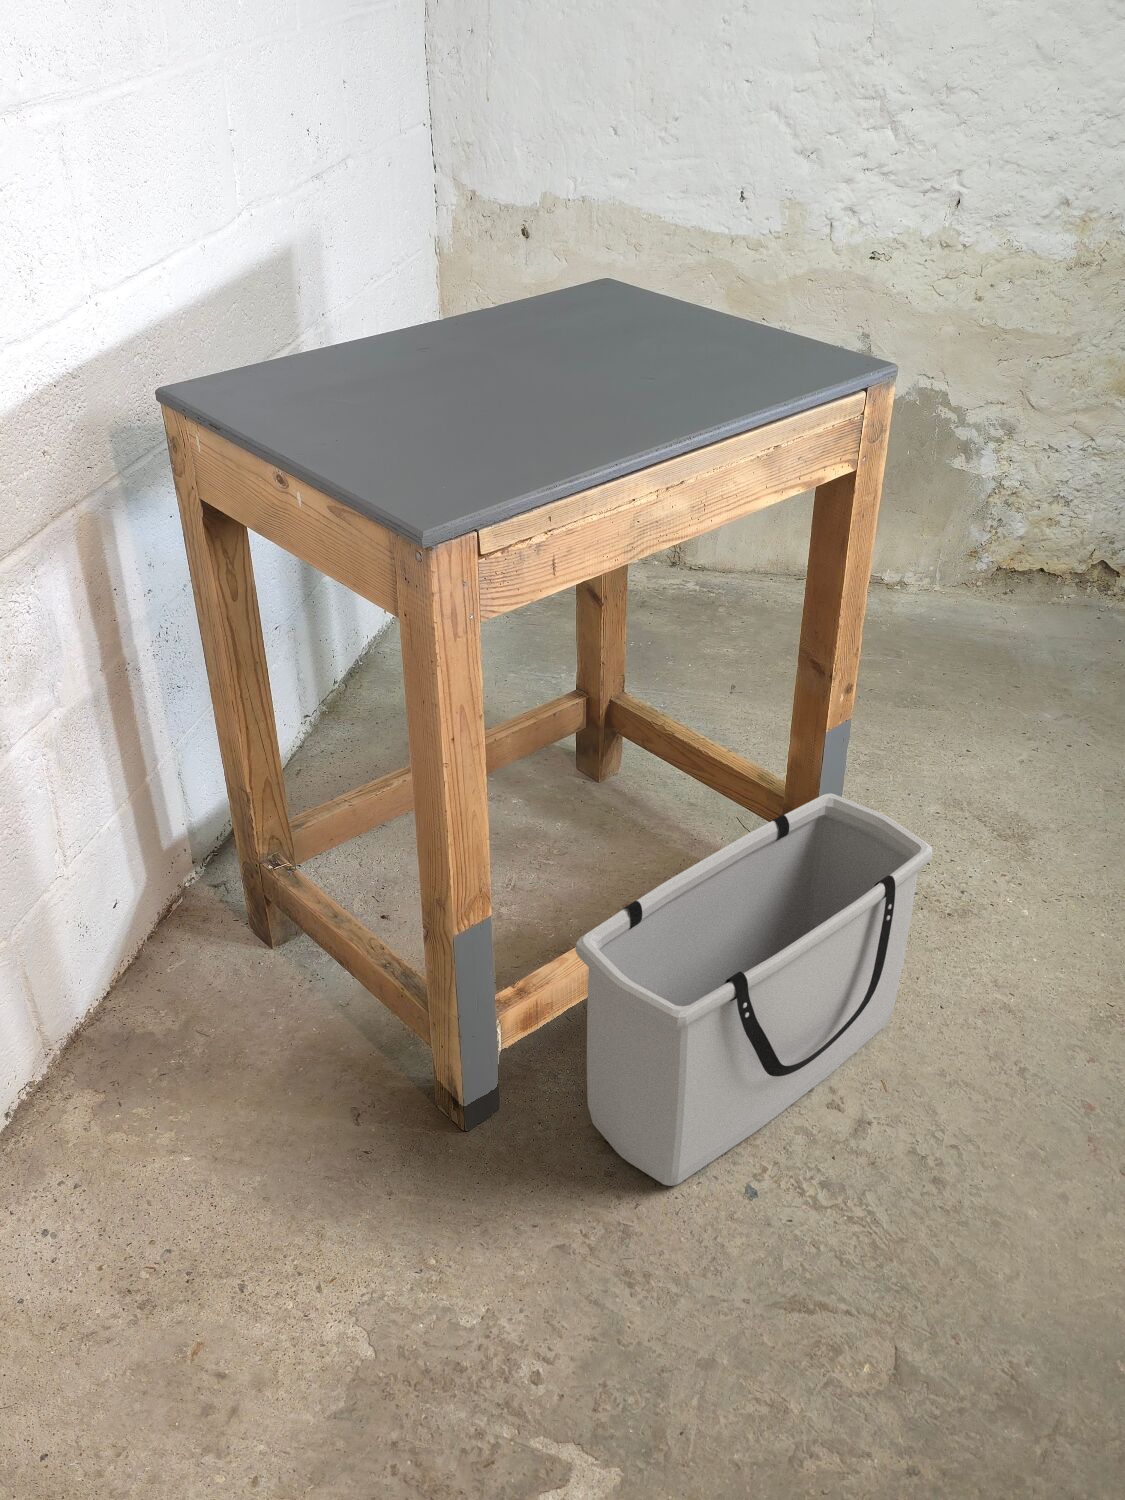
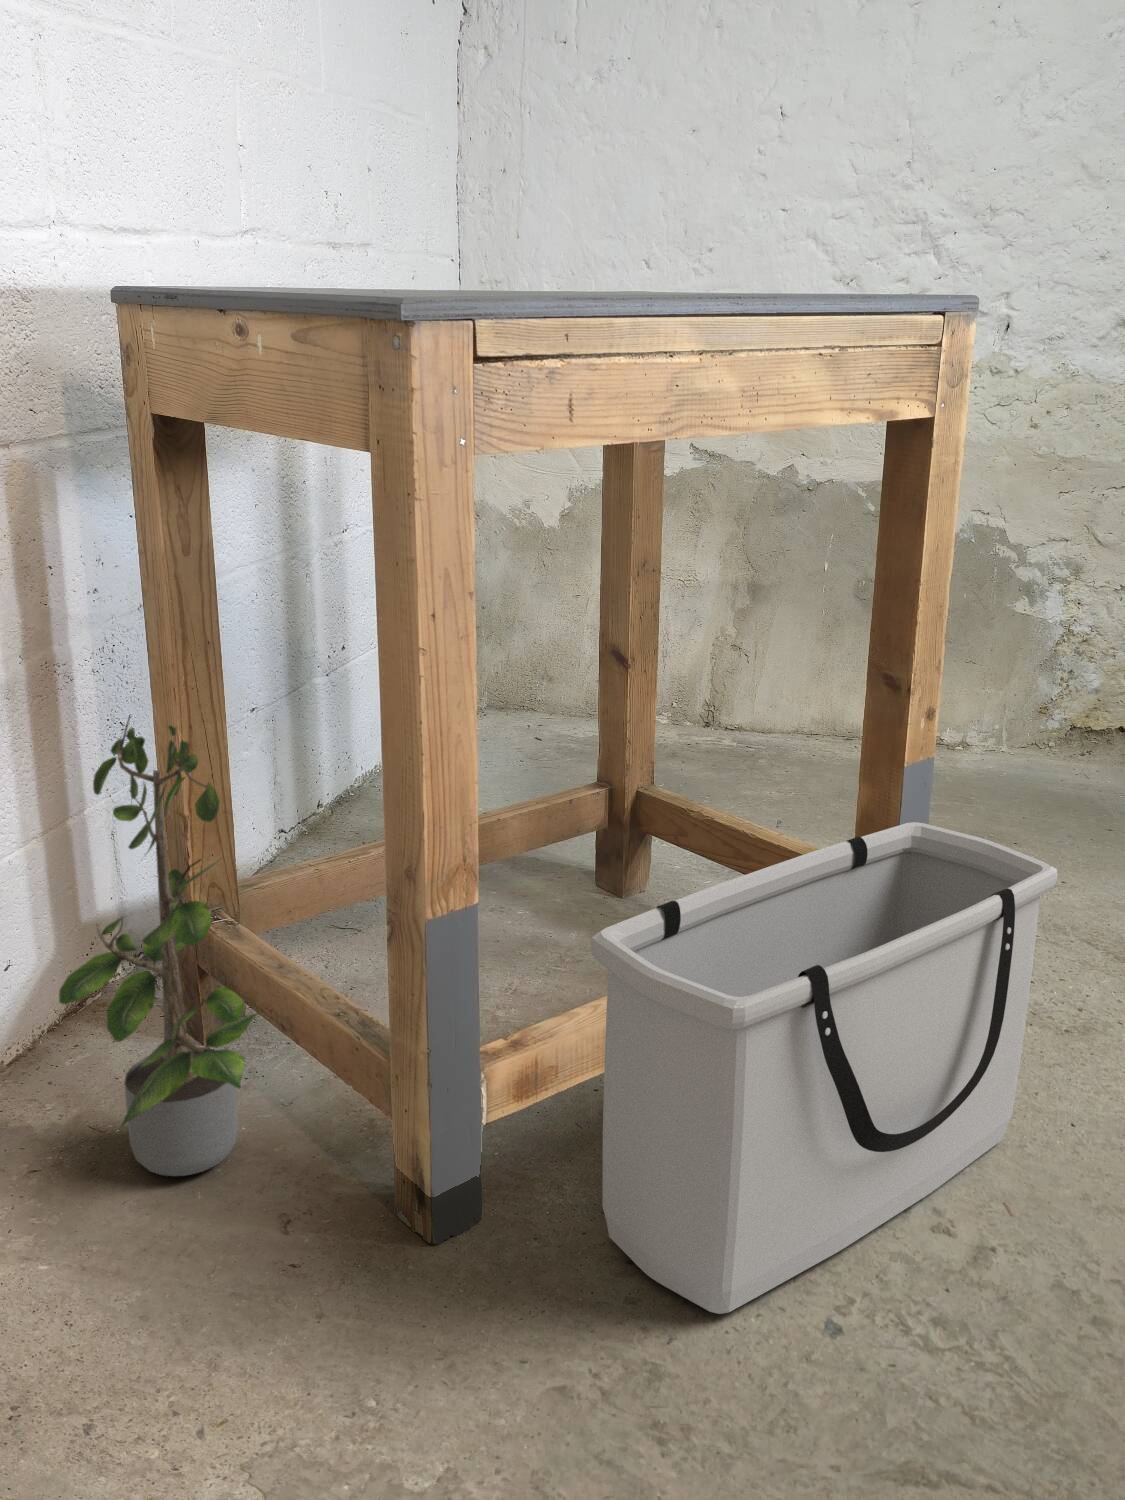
potted plant: none [171,761,330,1081] -> present [59,716,258,1176]

